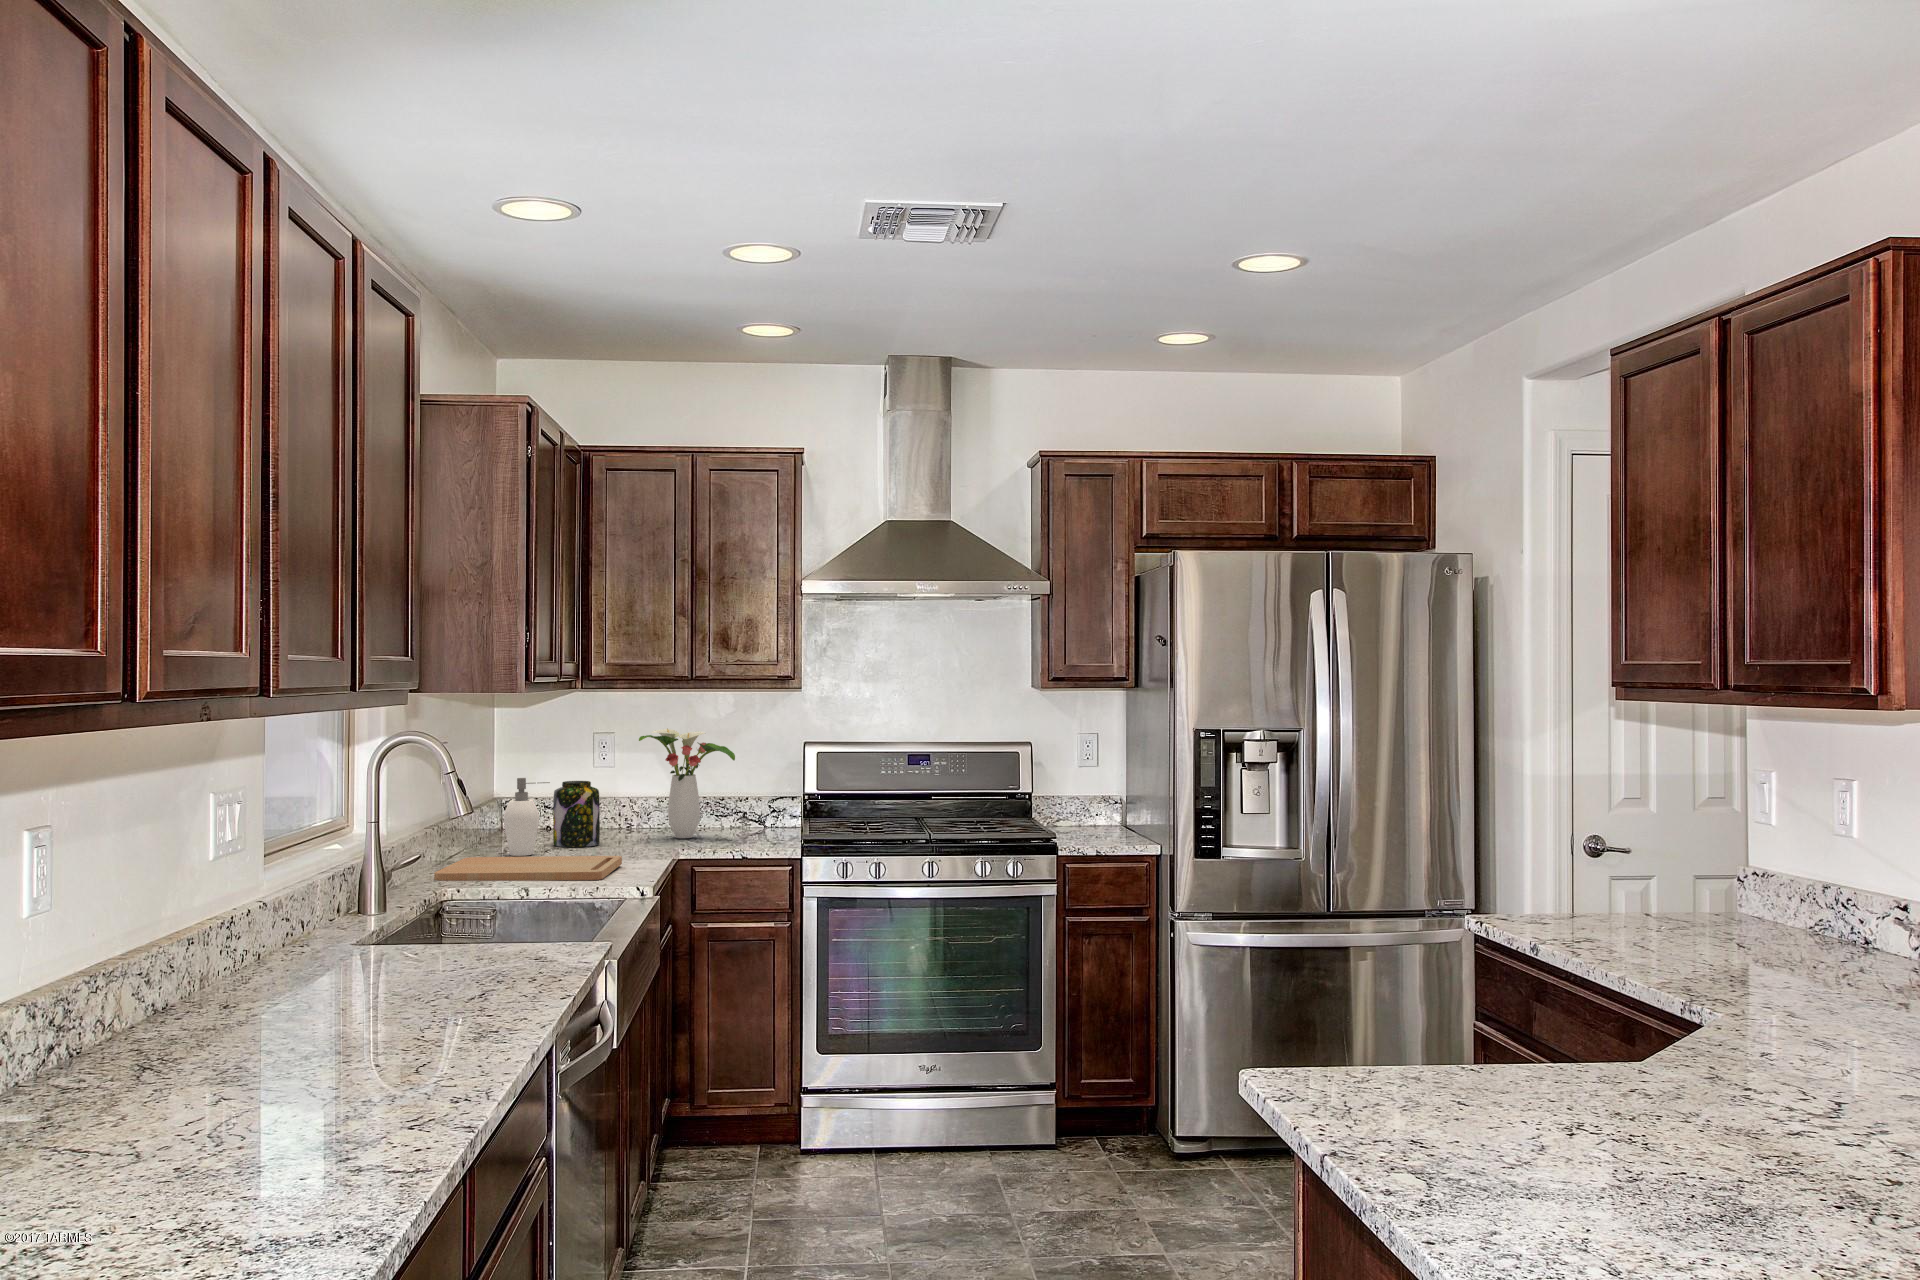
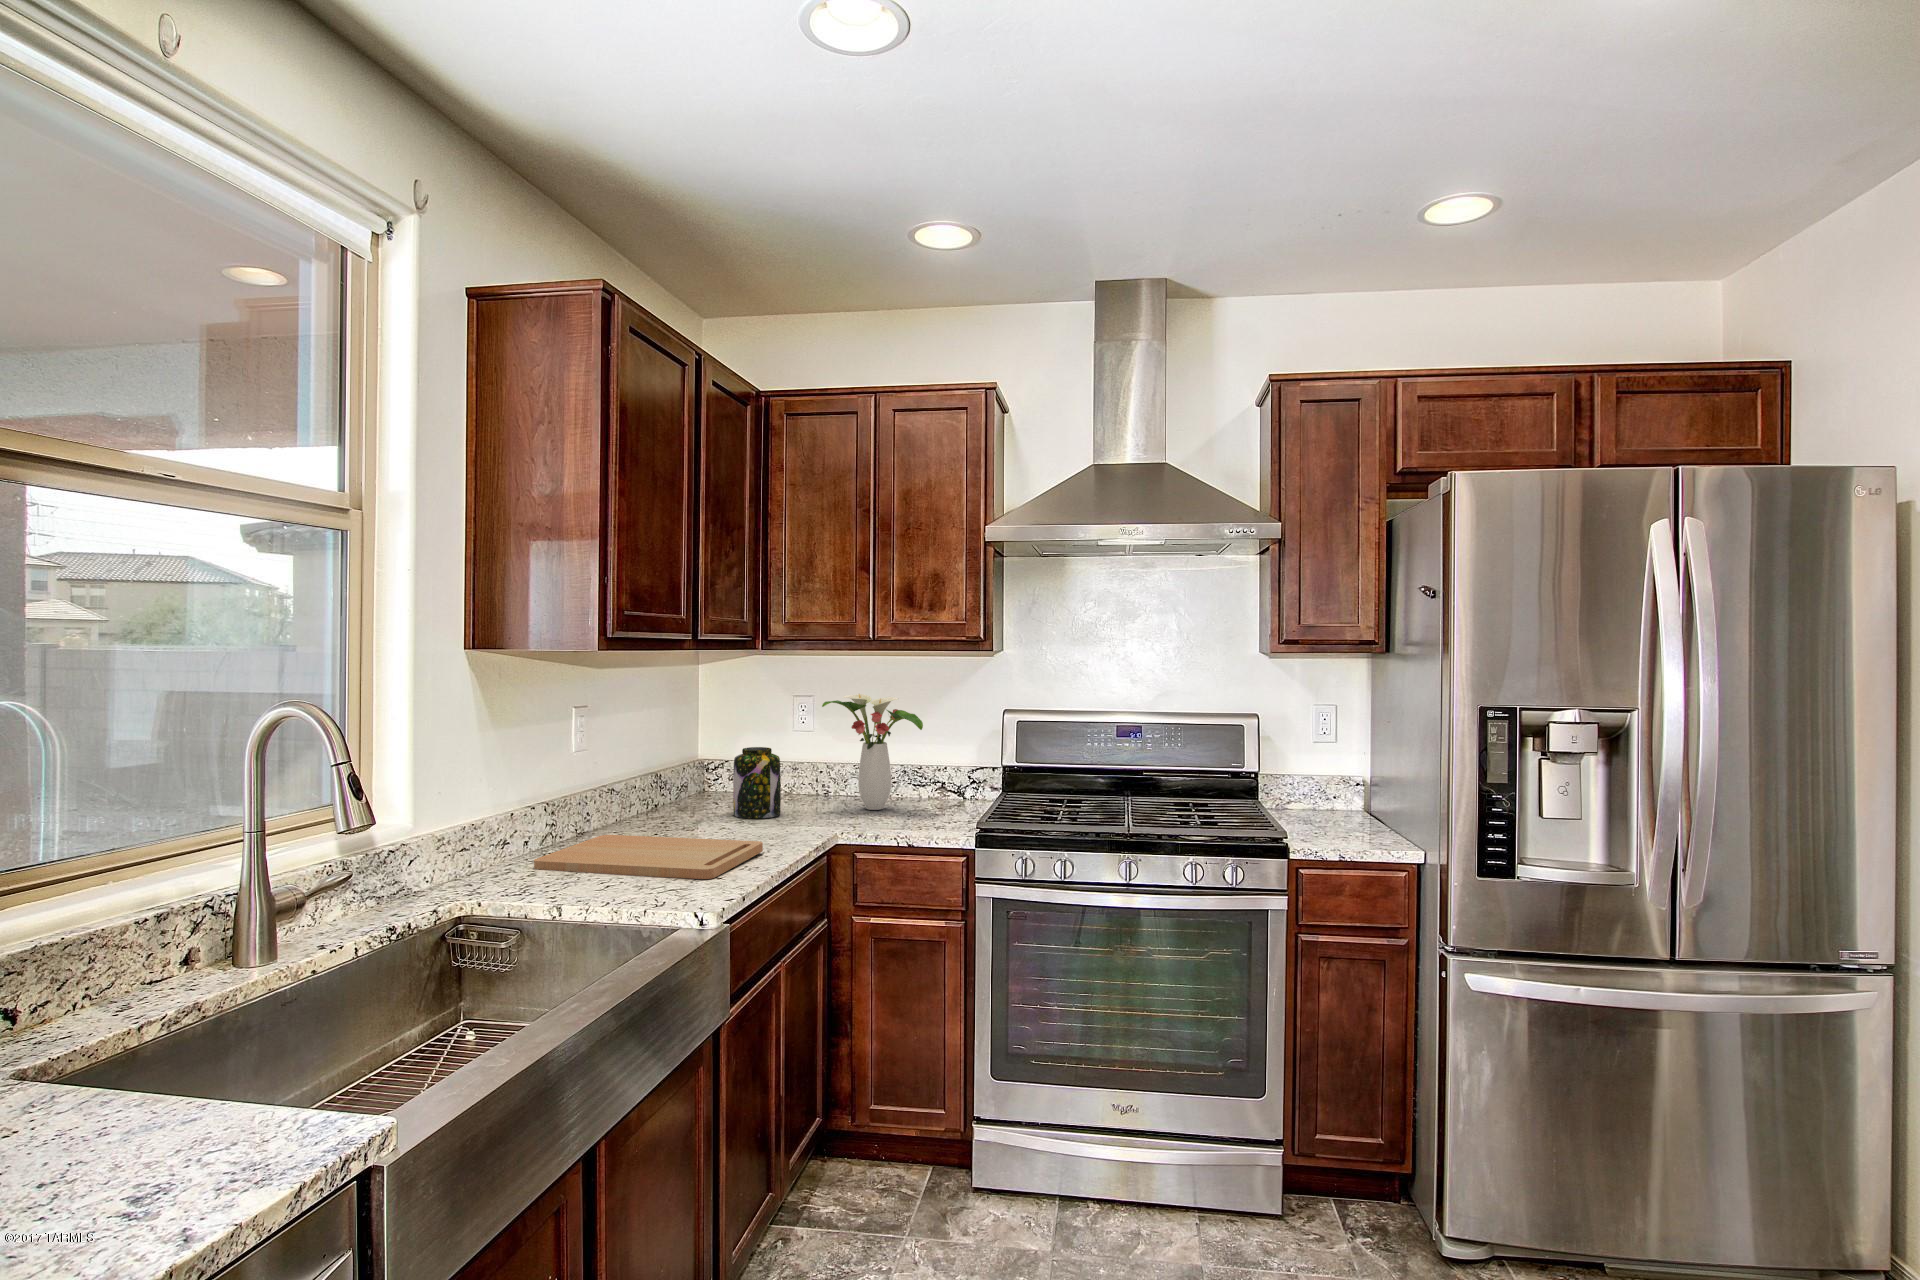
soap dispenser: present [504,778,550,856] -> none [665,745,713,830]

